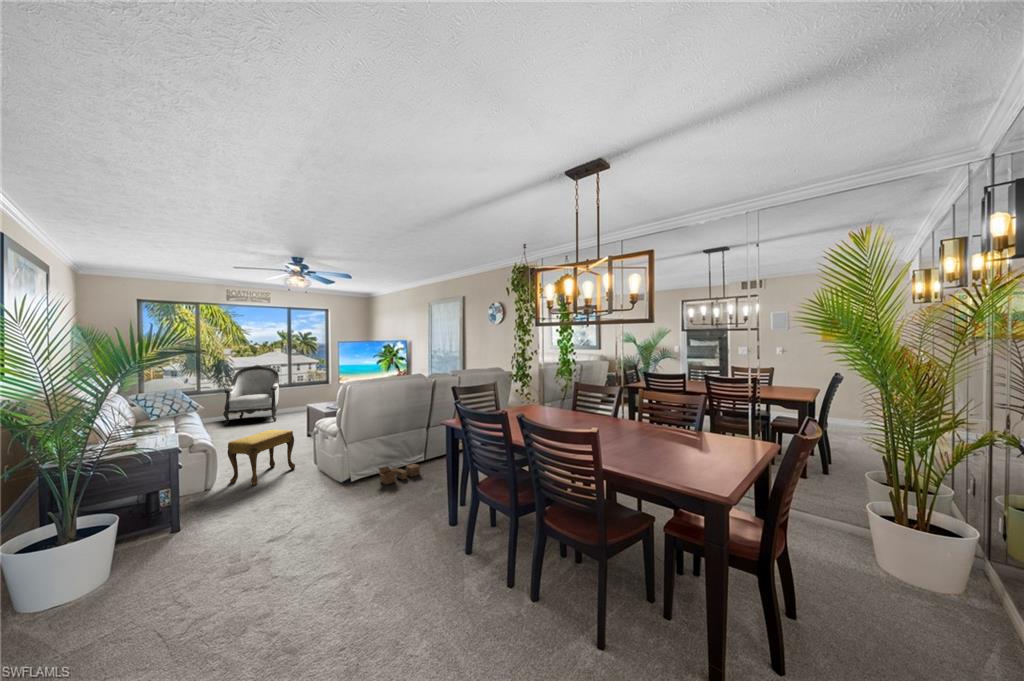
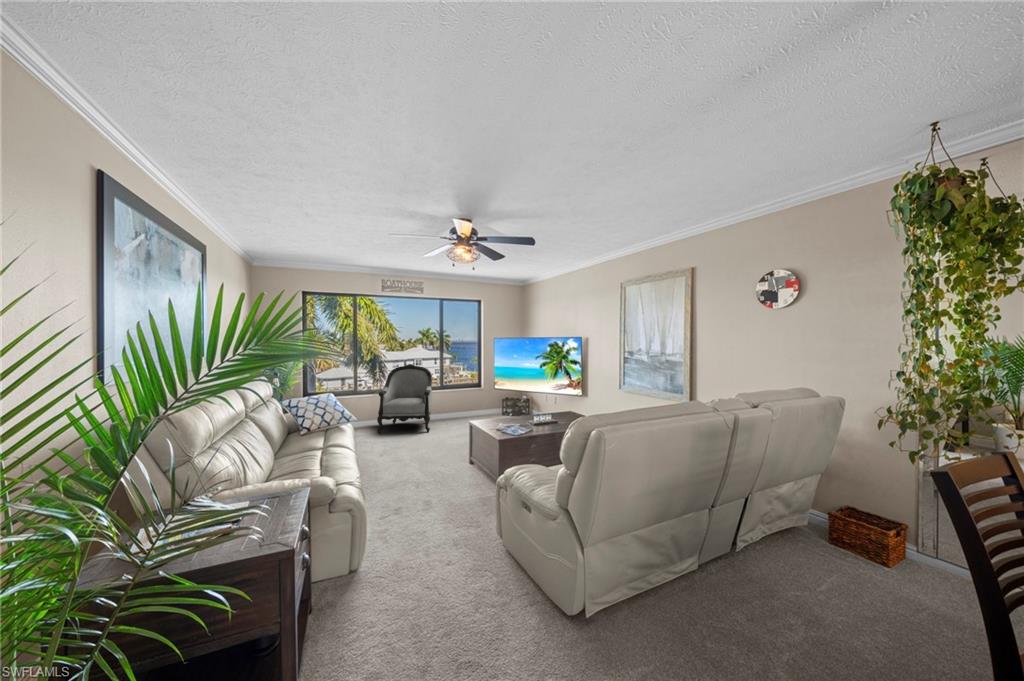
footstool: present [228,430,295,486] -> none [379,469,465,568]
cardboard box: present [379,464,420,485] -> none [610,569,681,619]

